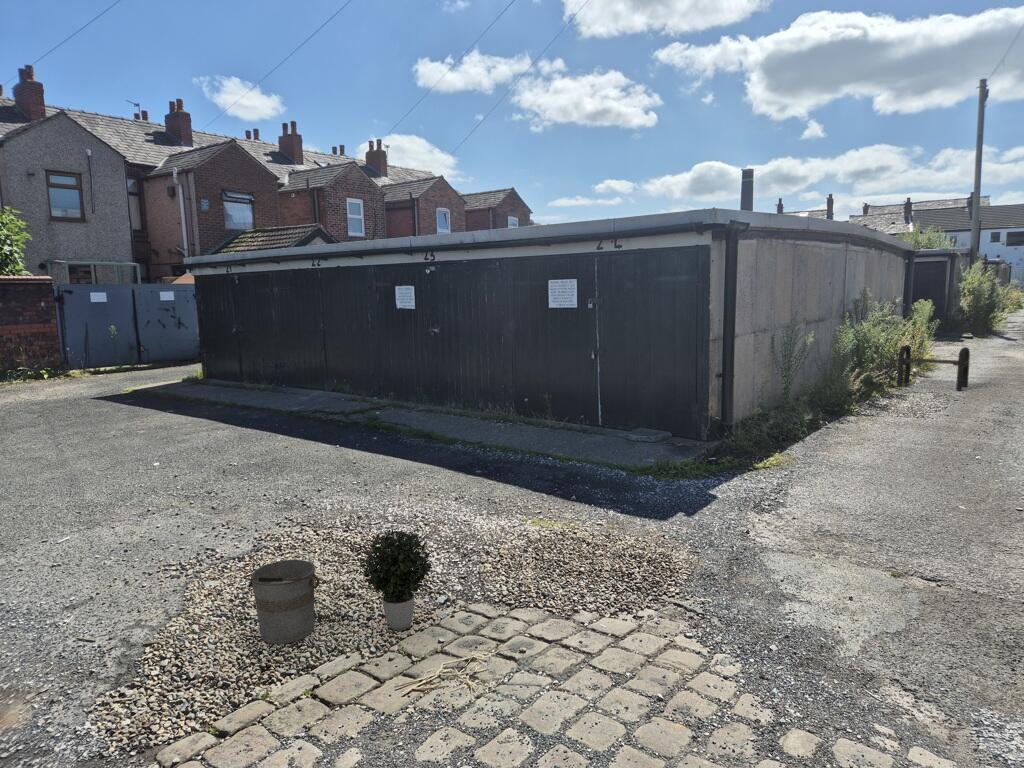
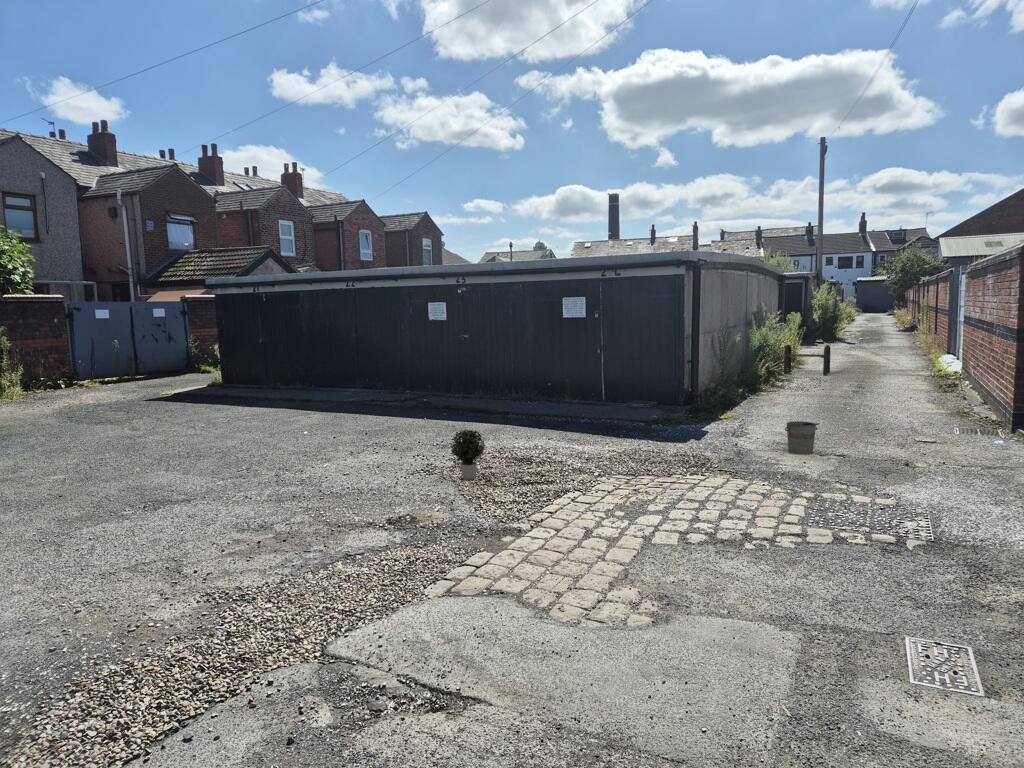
potted plant: present [359,530,432,630] -> present [451,430,486,480]
bucket: present [243,560,320,644] -> present [785,421,819,454]

